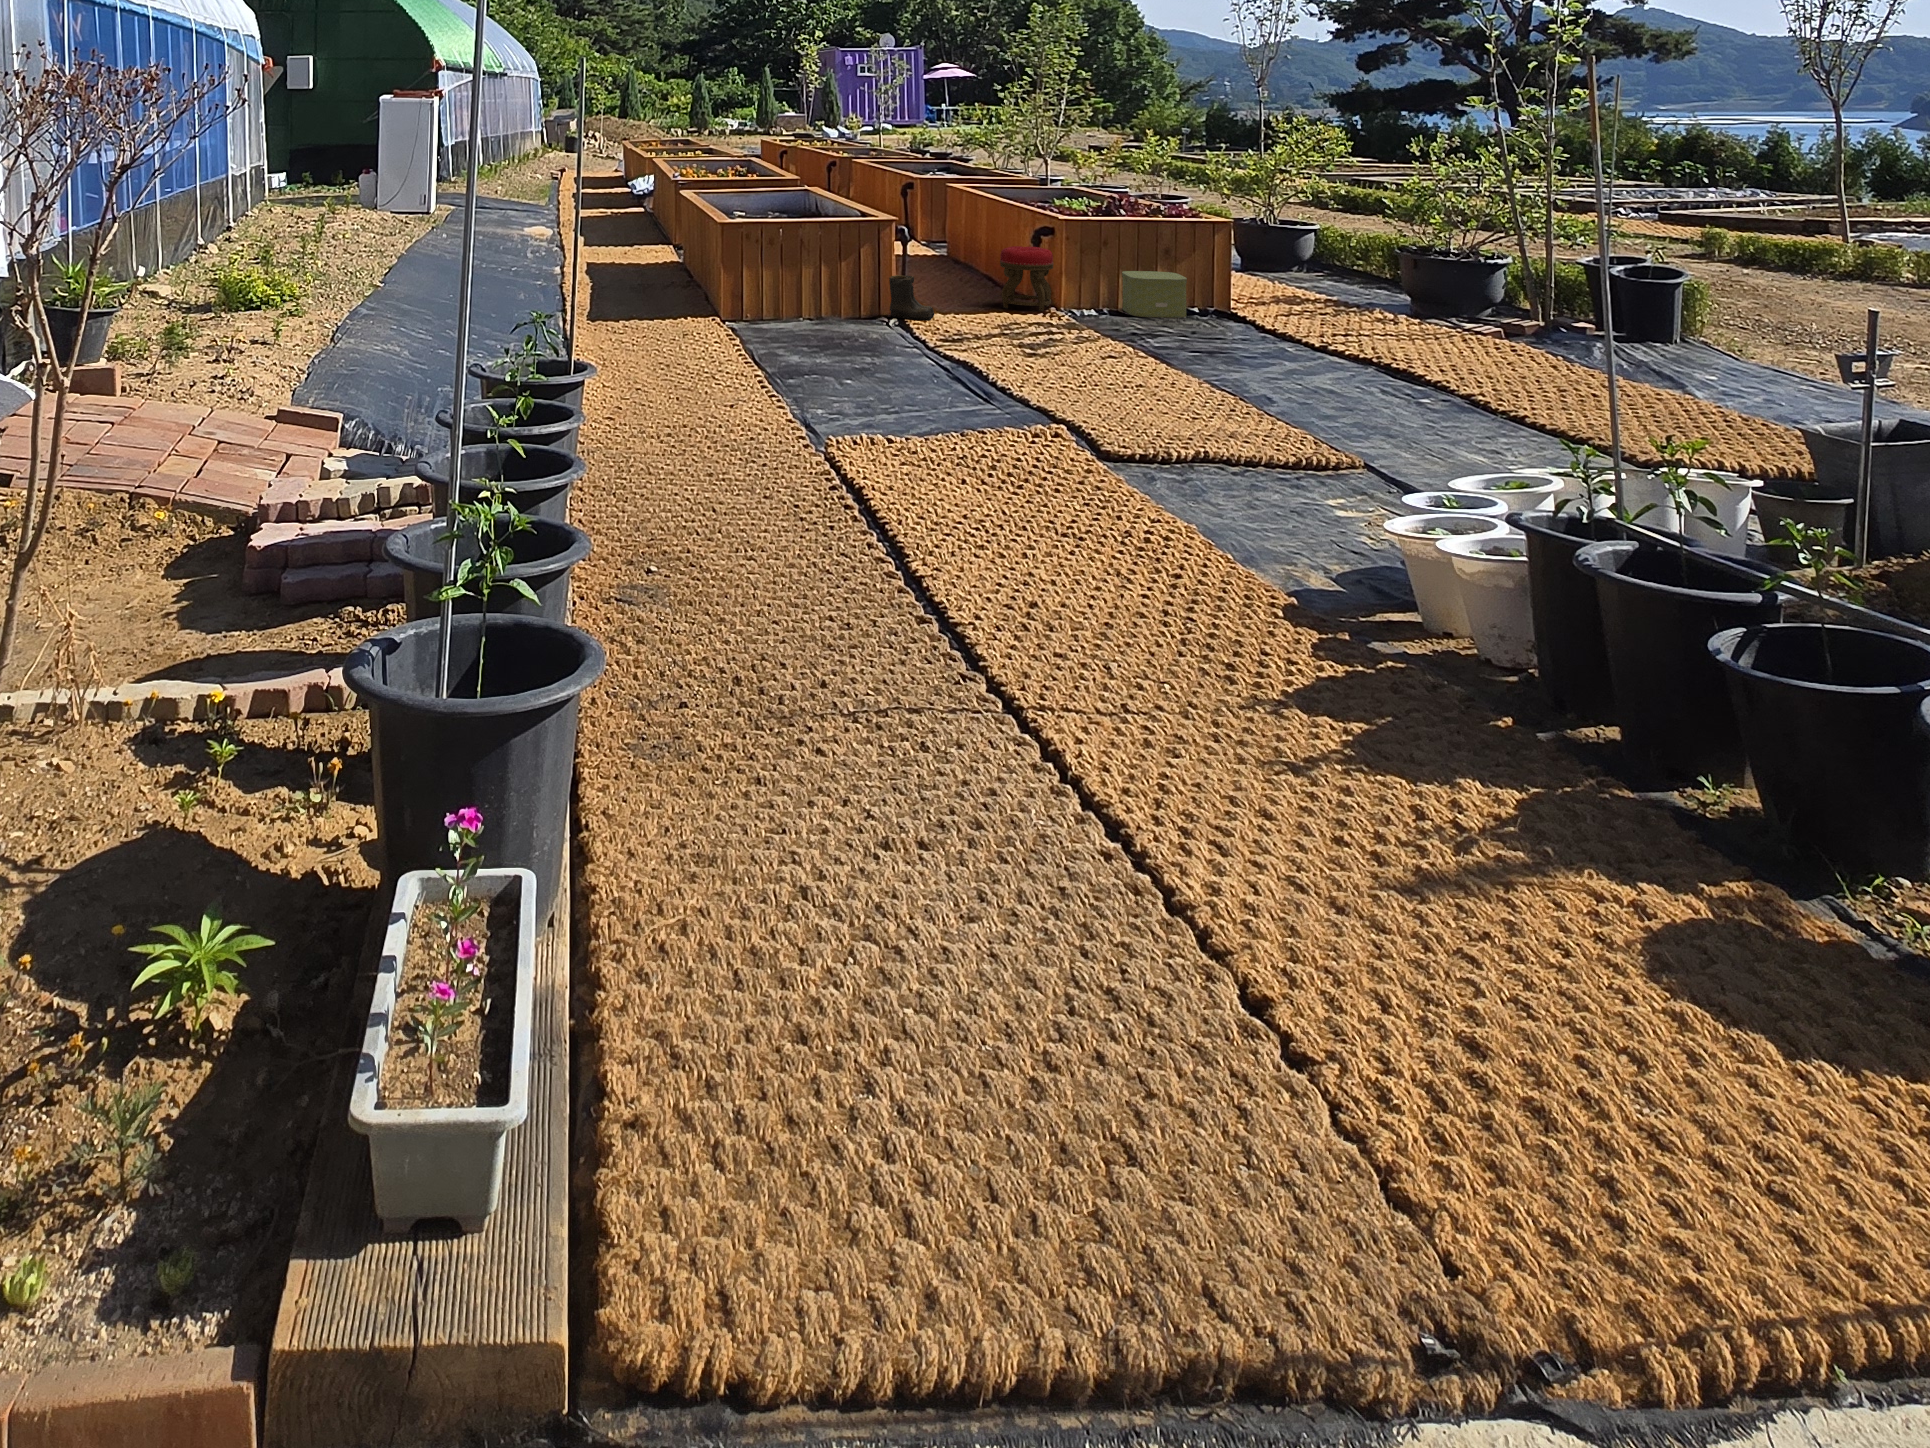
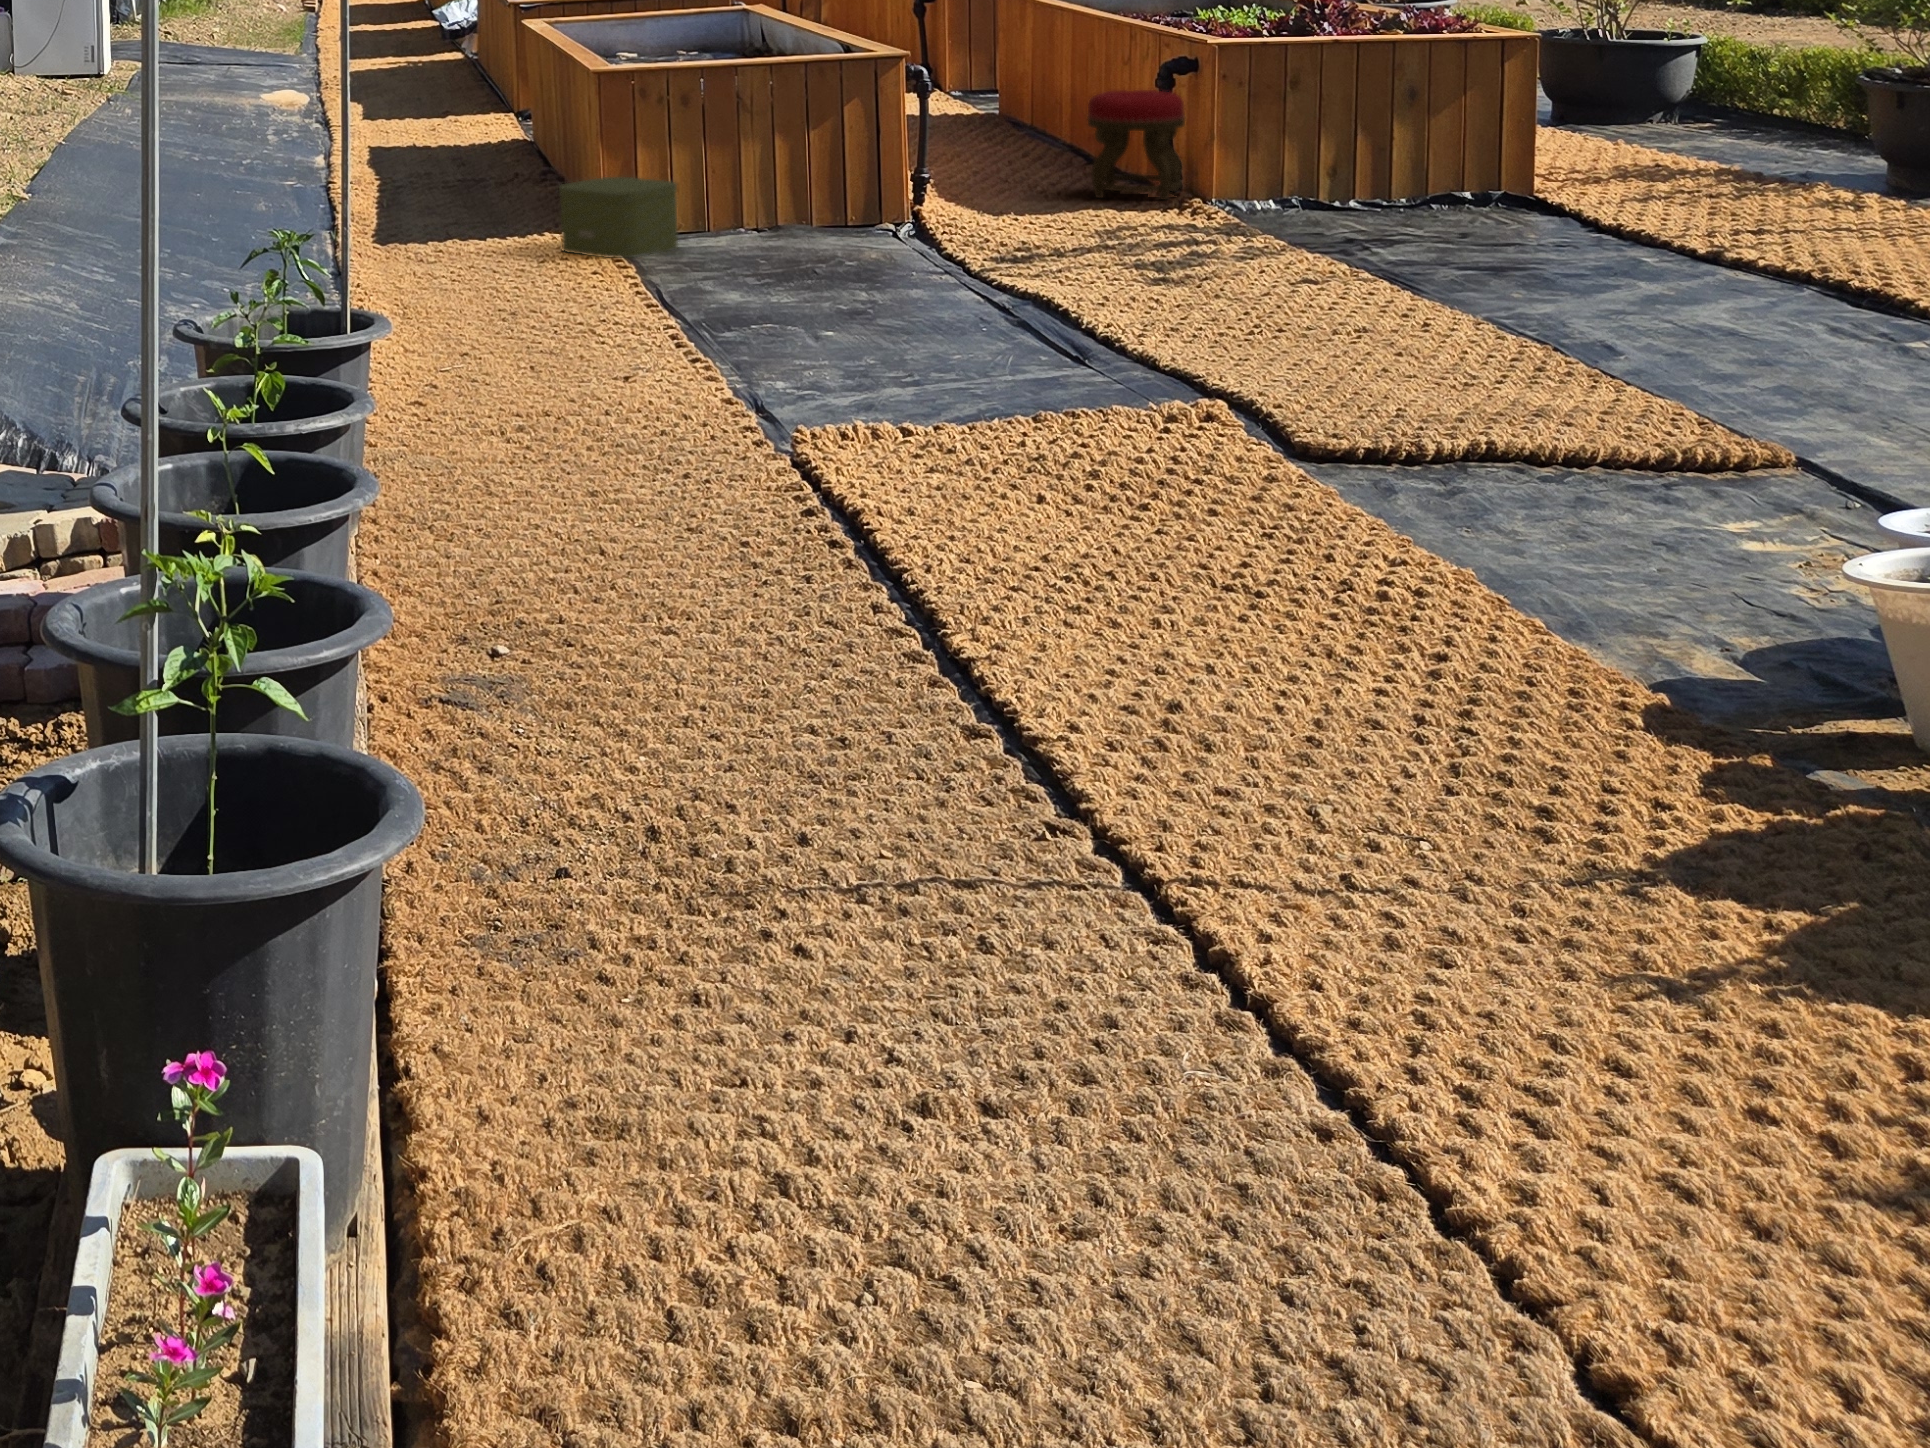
storage box: present [1122,271,1187,318] -> present [559,177,678,258]
boots: present [889,275,935,320] -> none [888,149,971,223]

